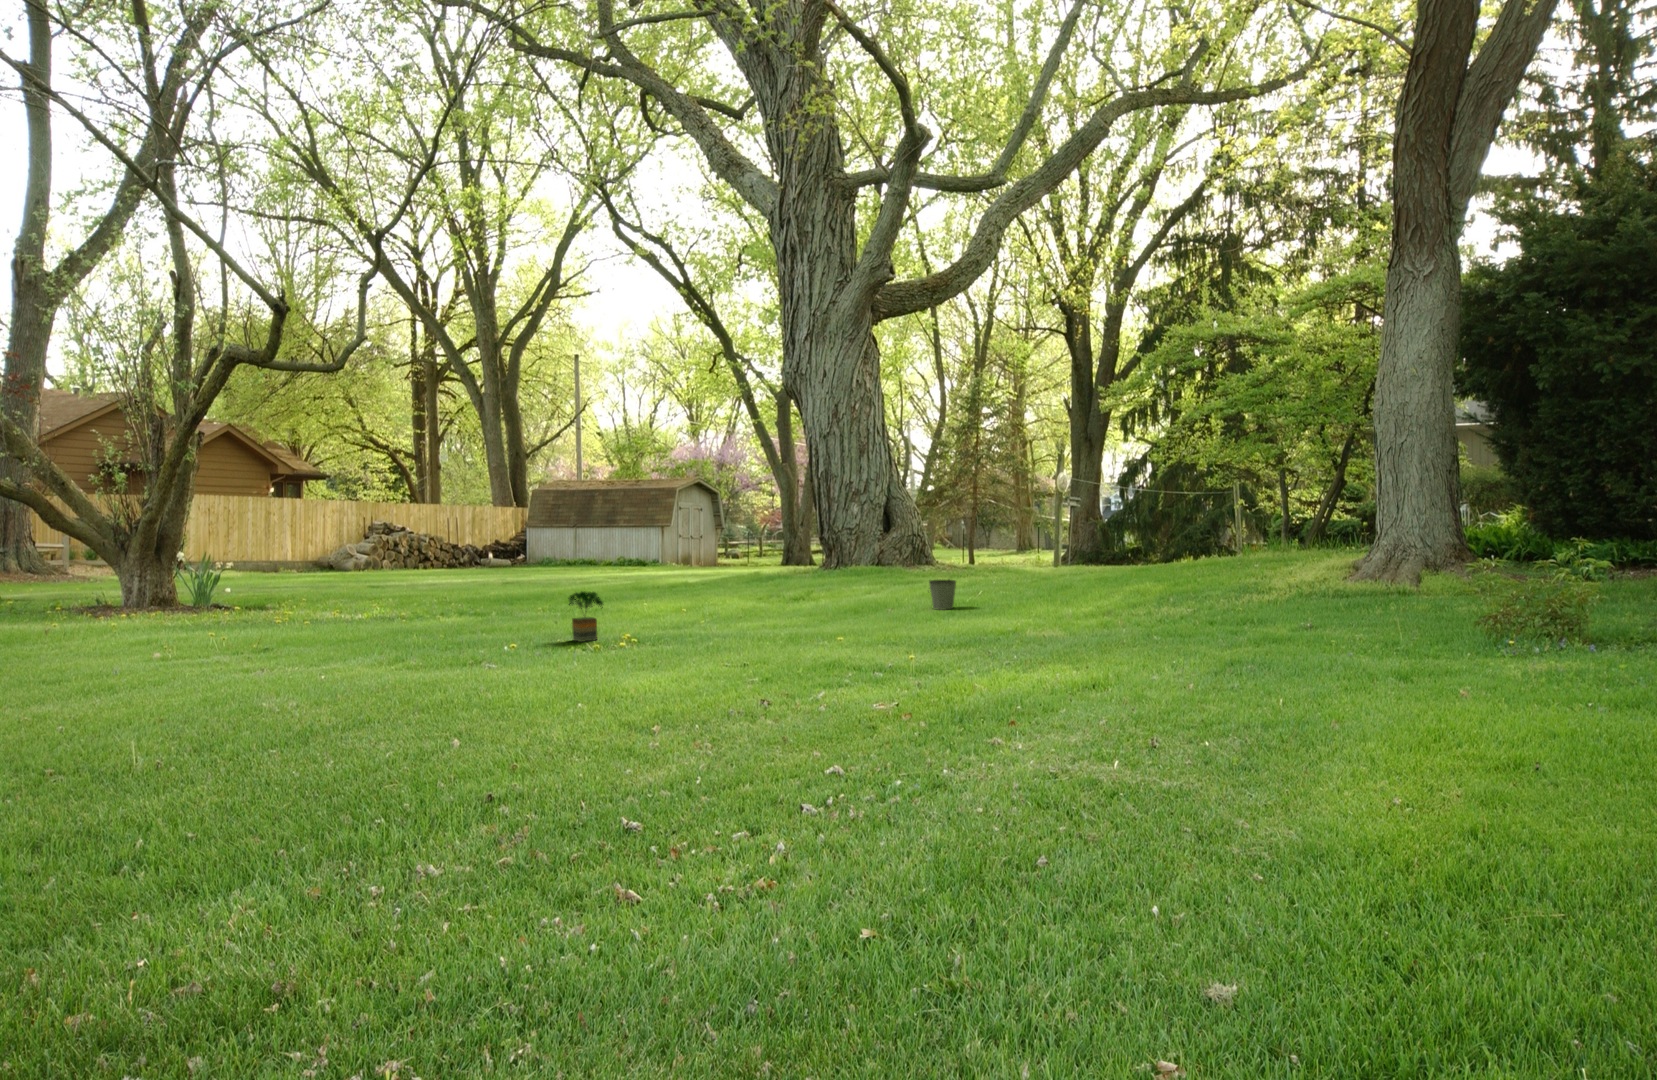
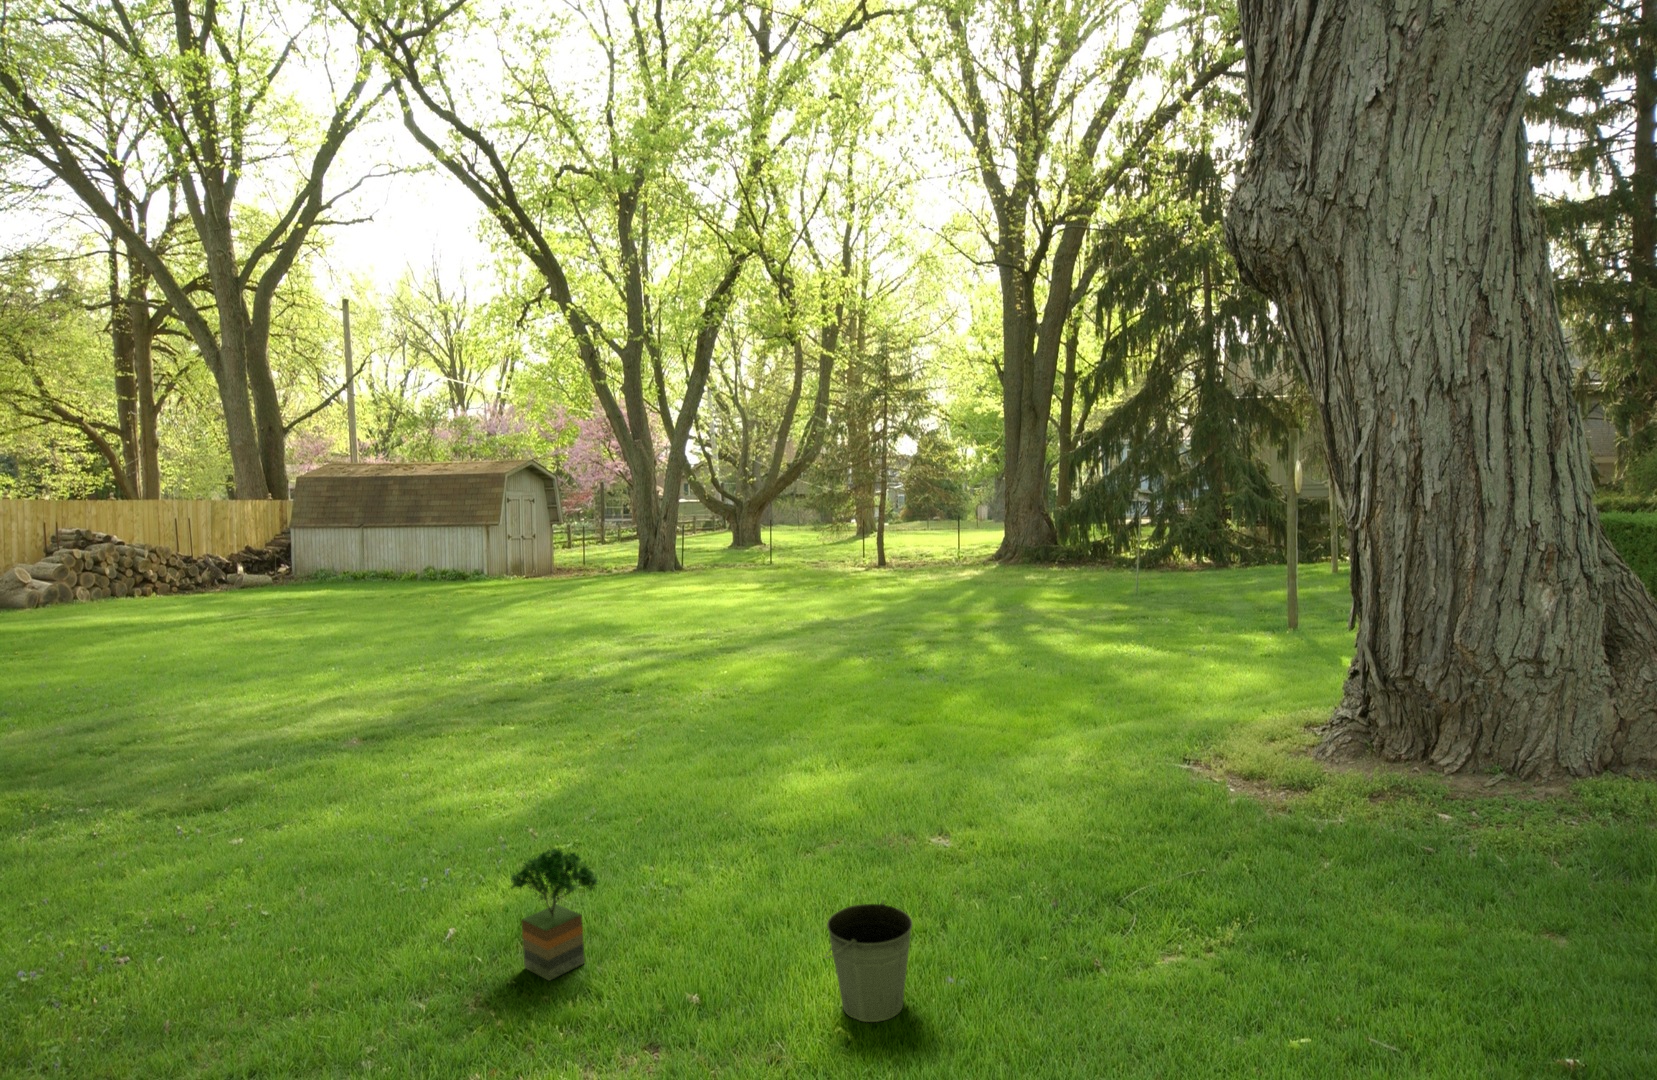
bucket: present [929,579,956,610] -> present [827,901,912,1022]

